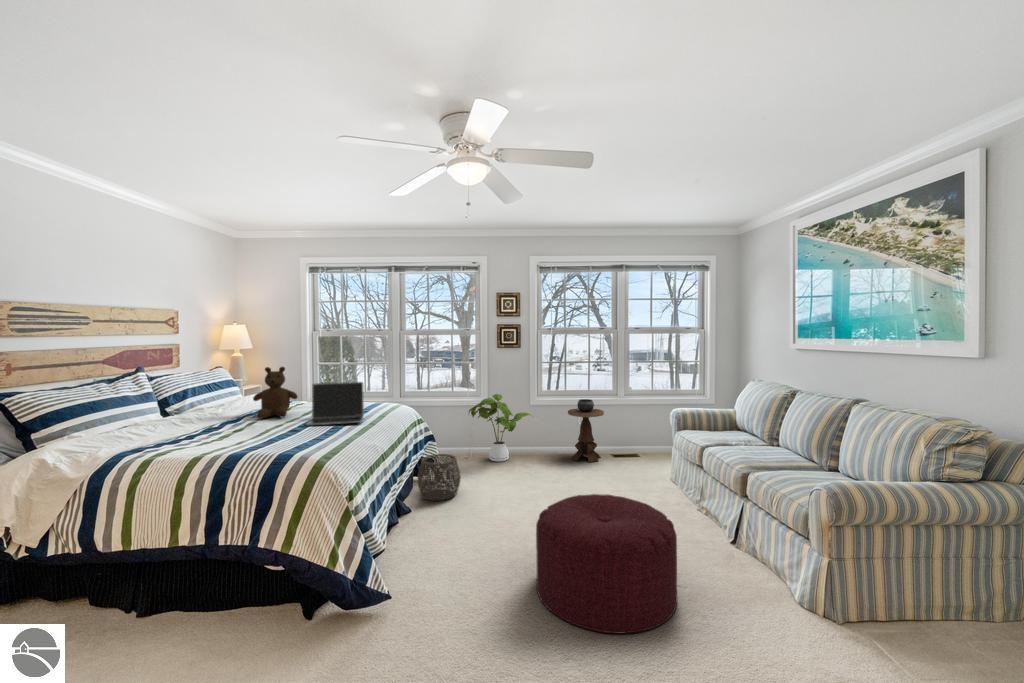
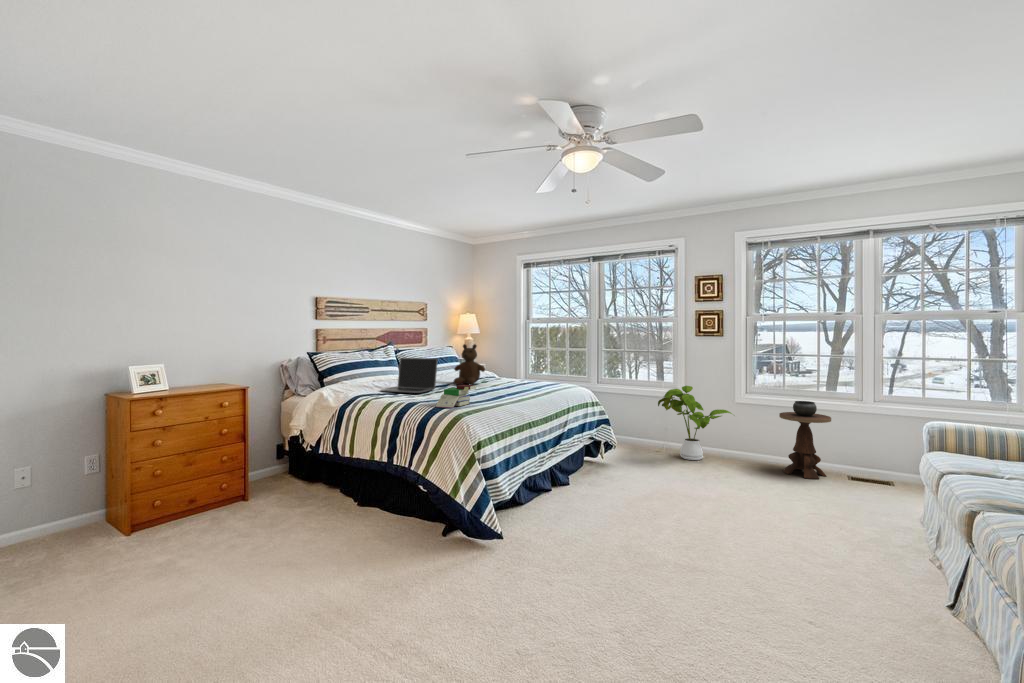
laptop: present [306,382,364,426] -> present [381,358,438,393]
book: none [273,421,321,456] -> present [436,385,476,408]
woven basket: present [418,454,461,501] -> none [583,437,627,482]
ottoman: present [536,494,677,633] -> none [631,489,802,645]

